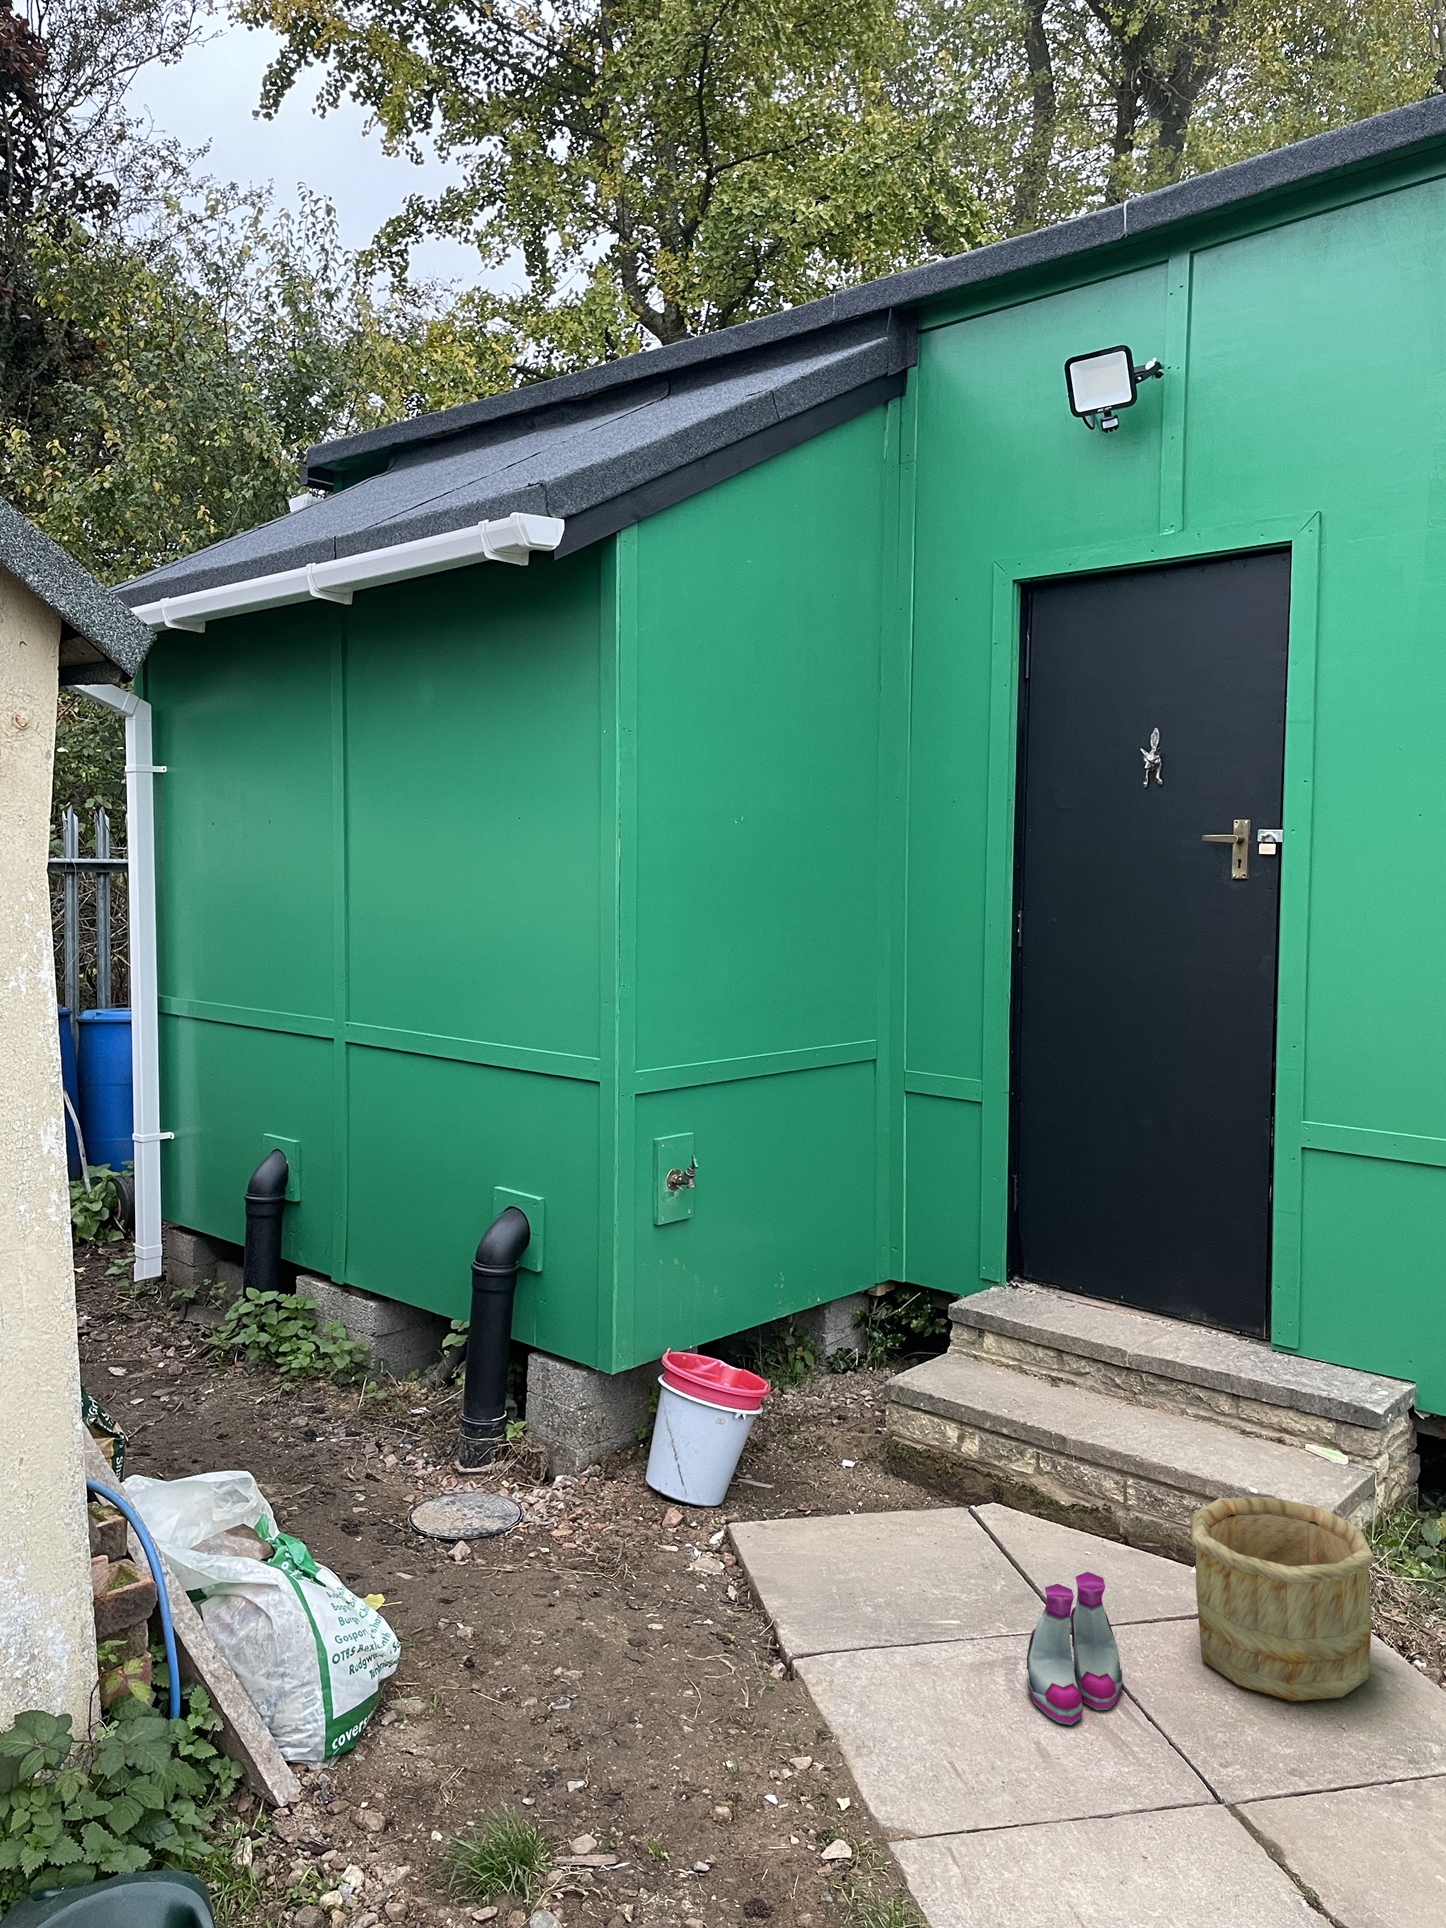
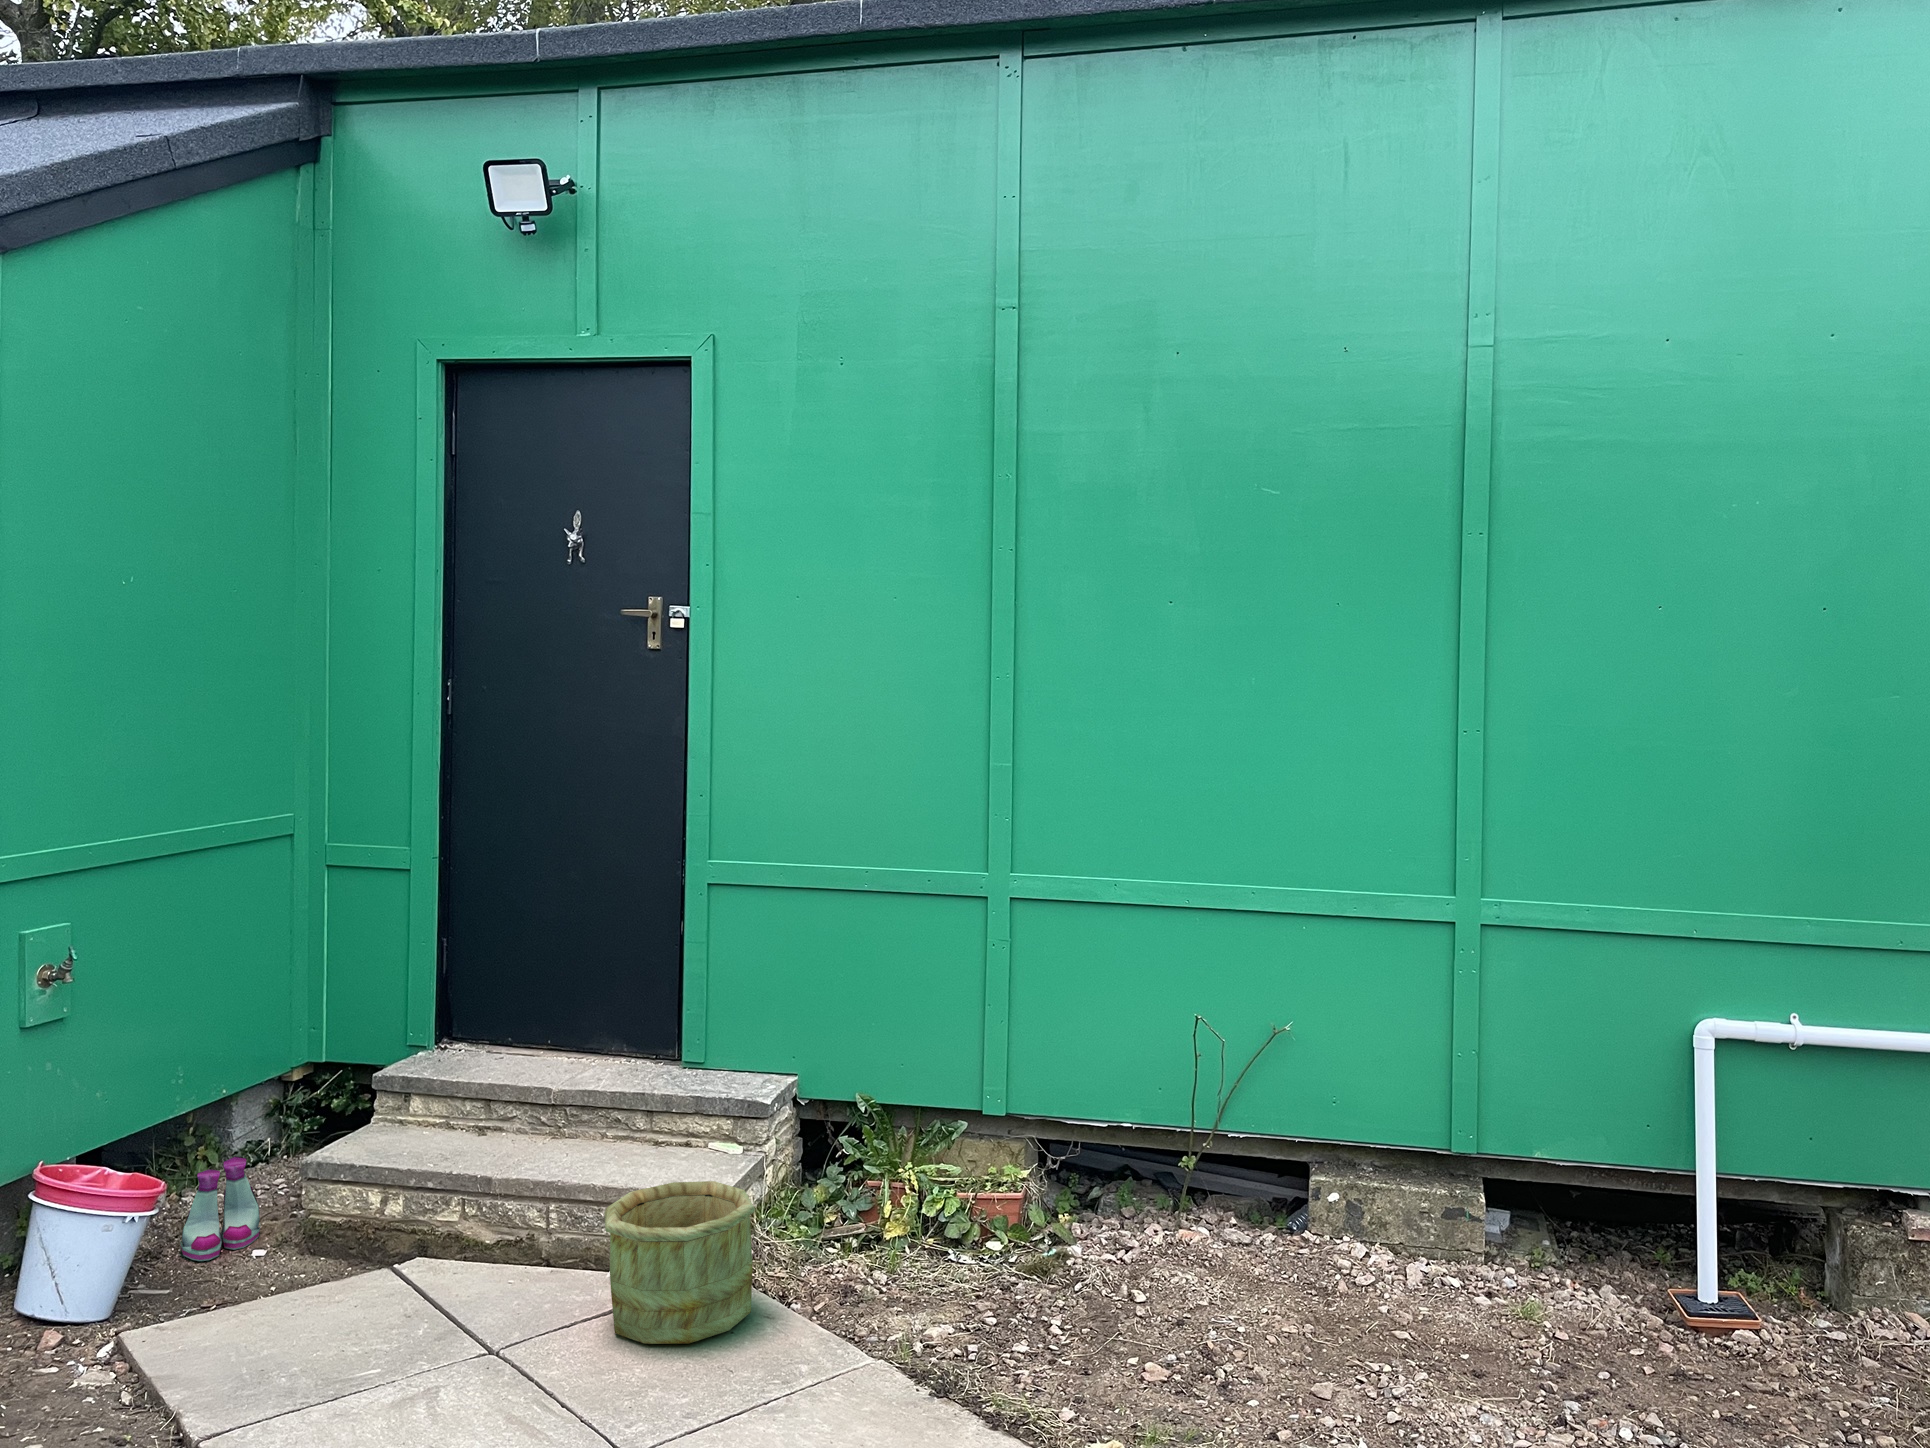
boots: present [1027,1572,1122,1725] -> present [181,1157,260,1261]

